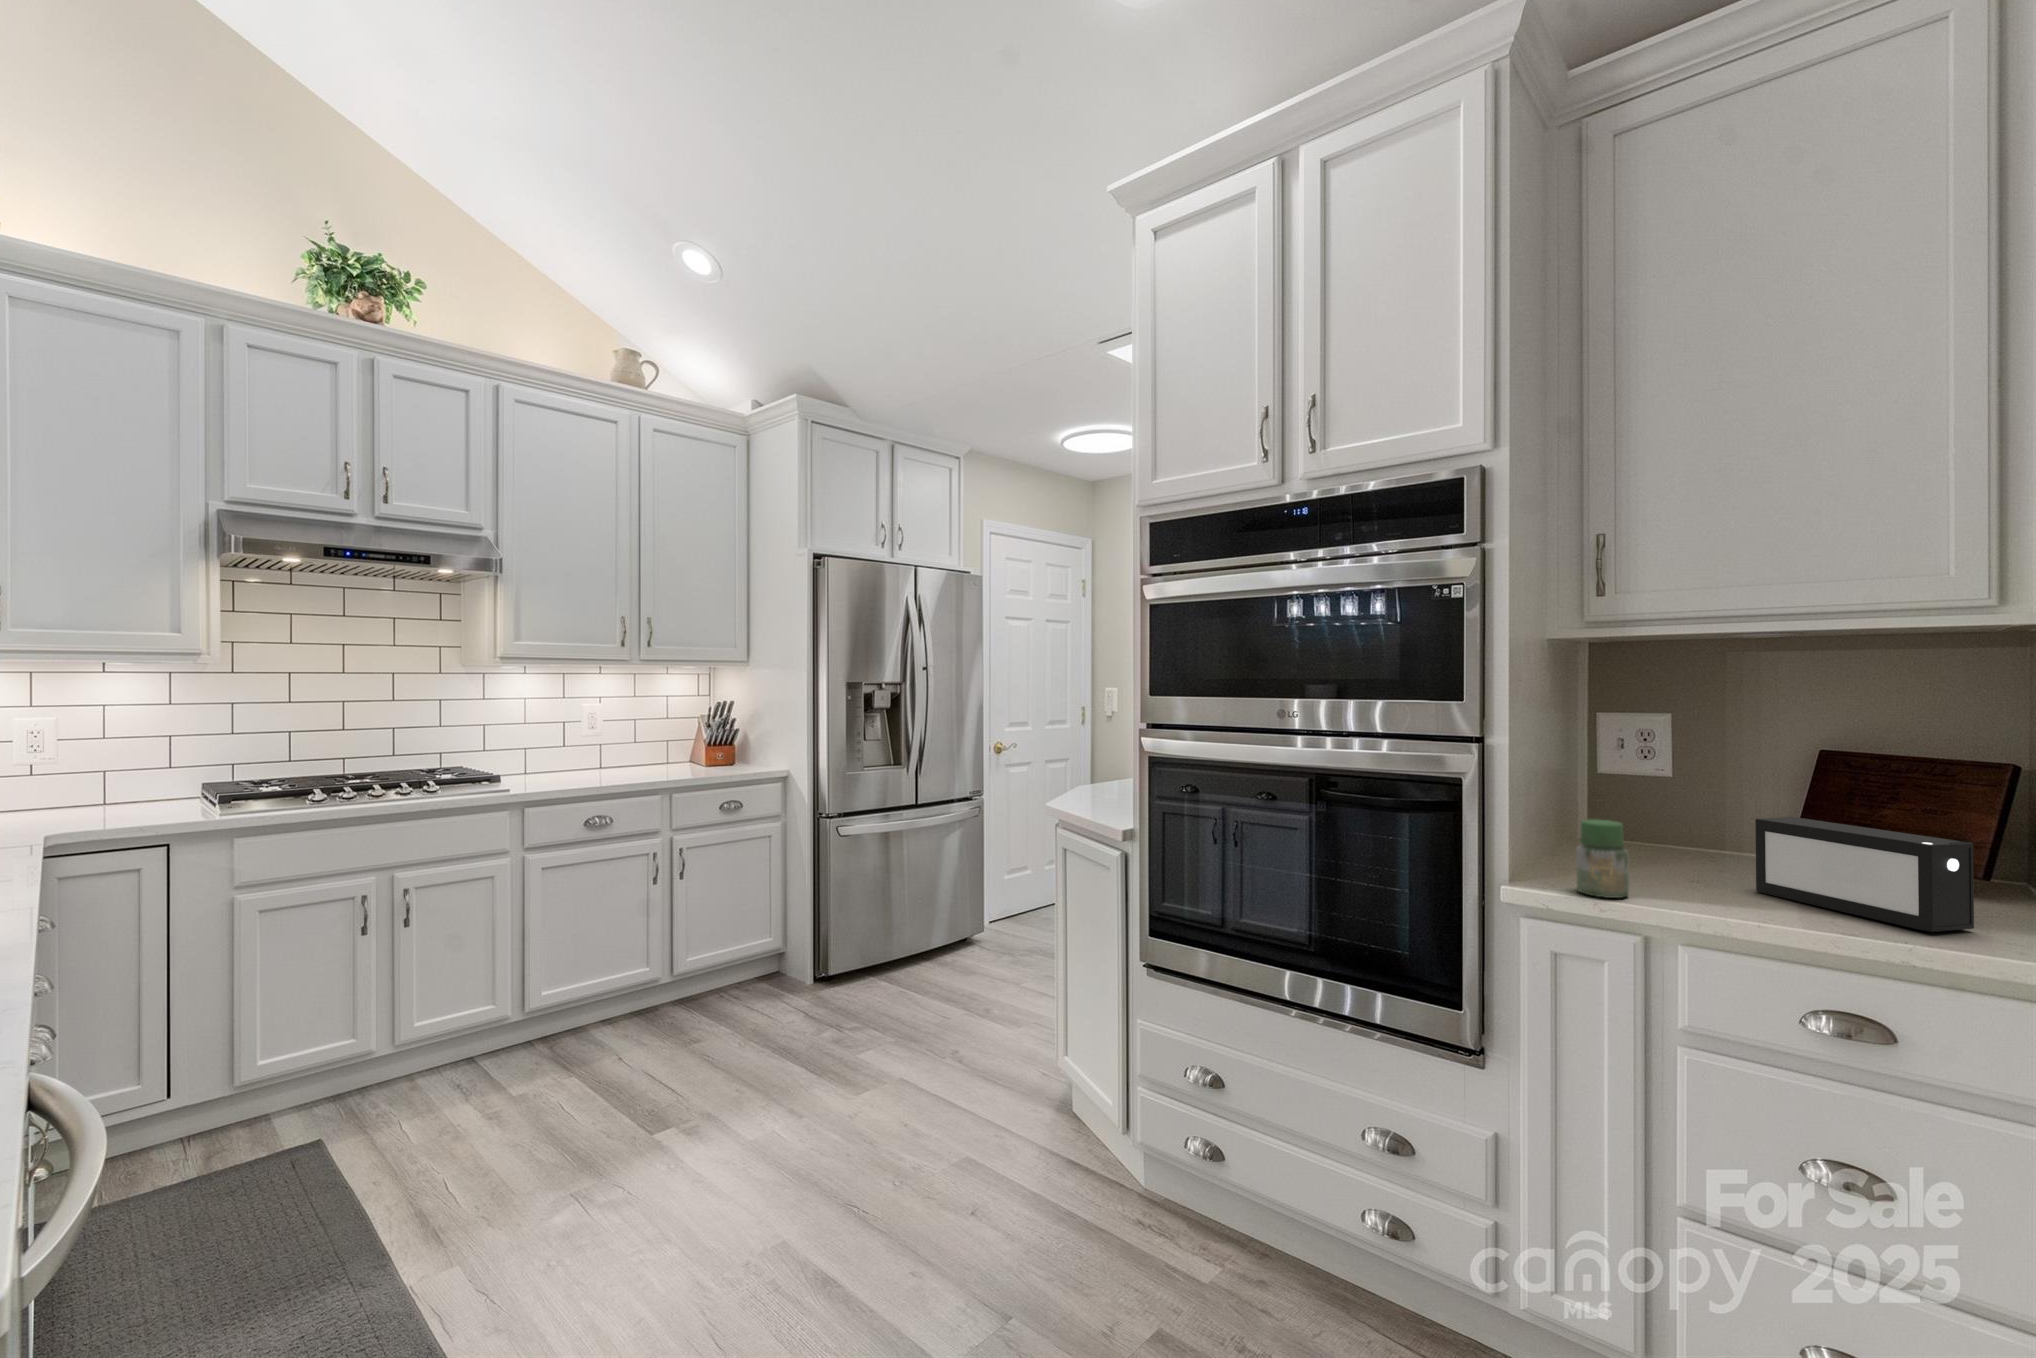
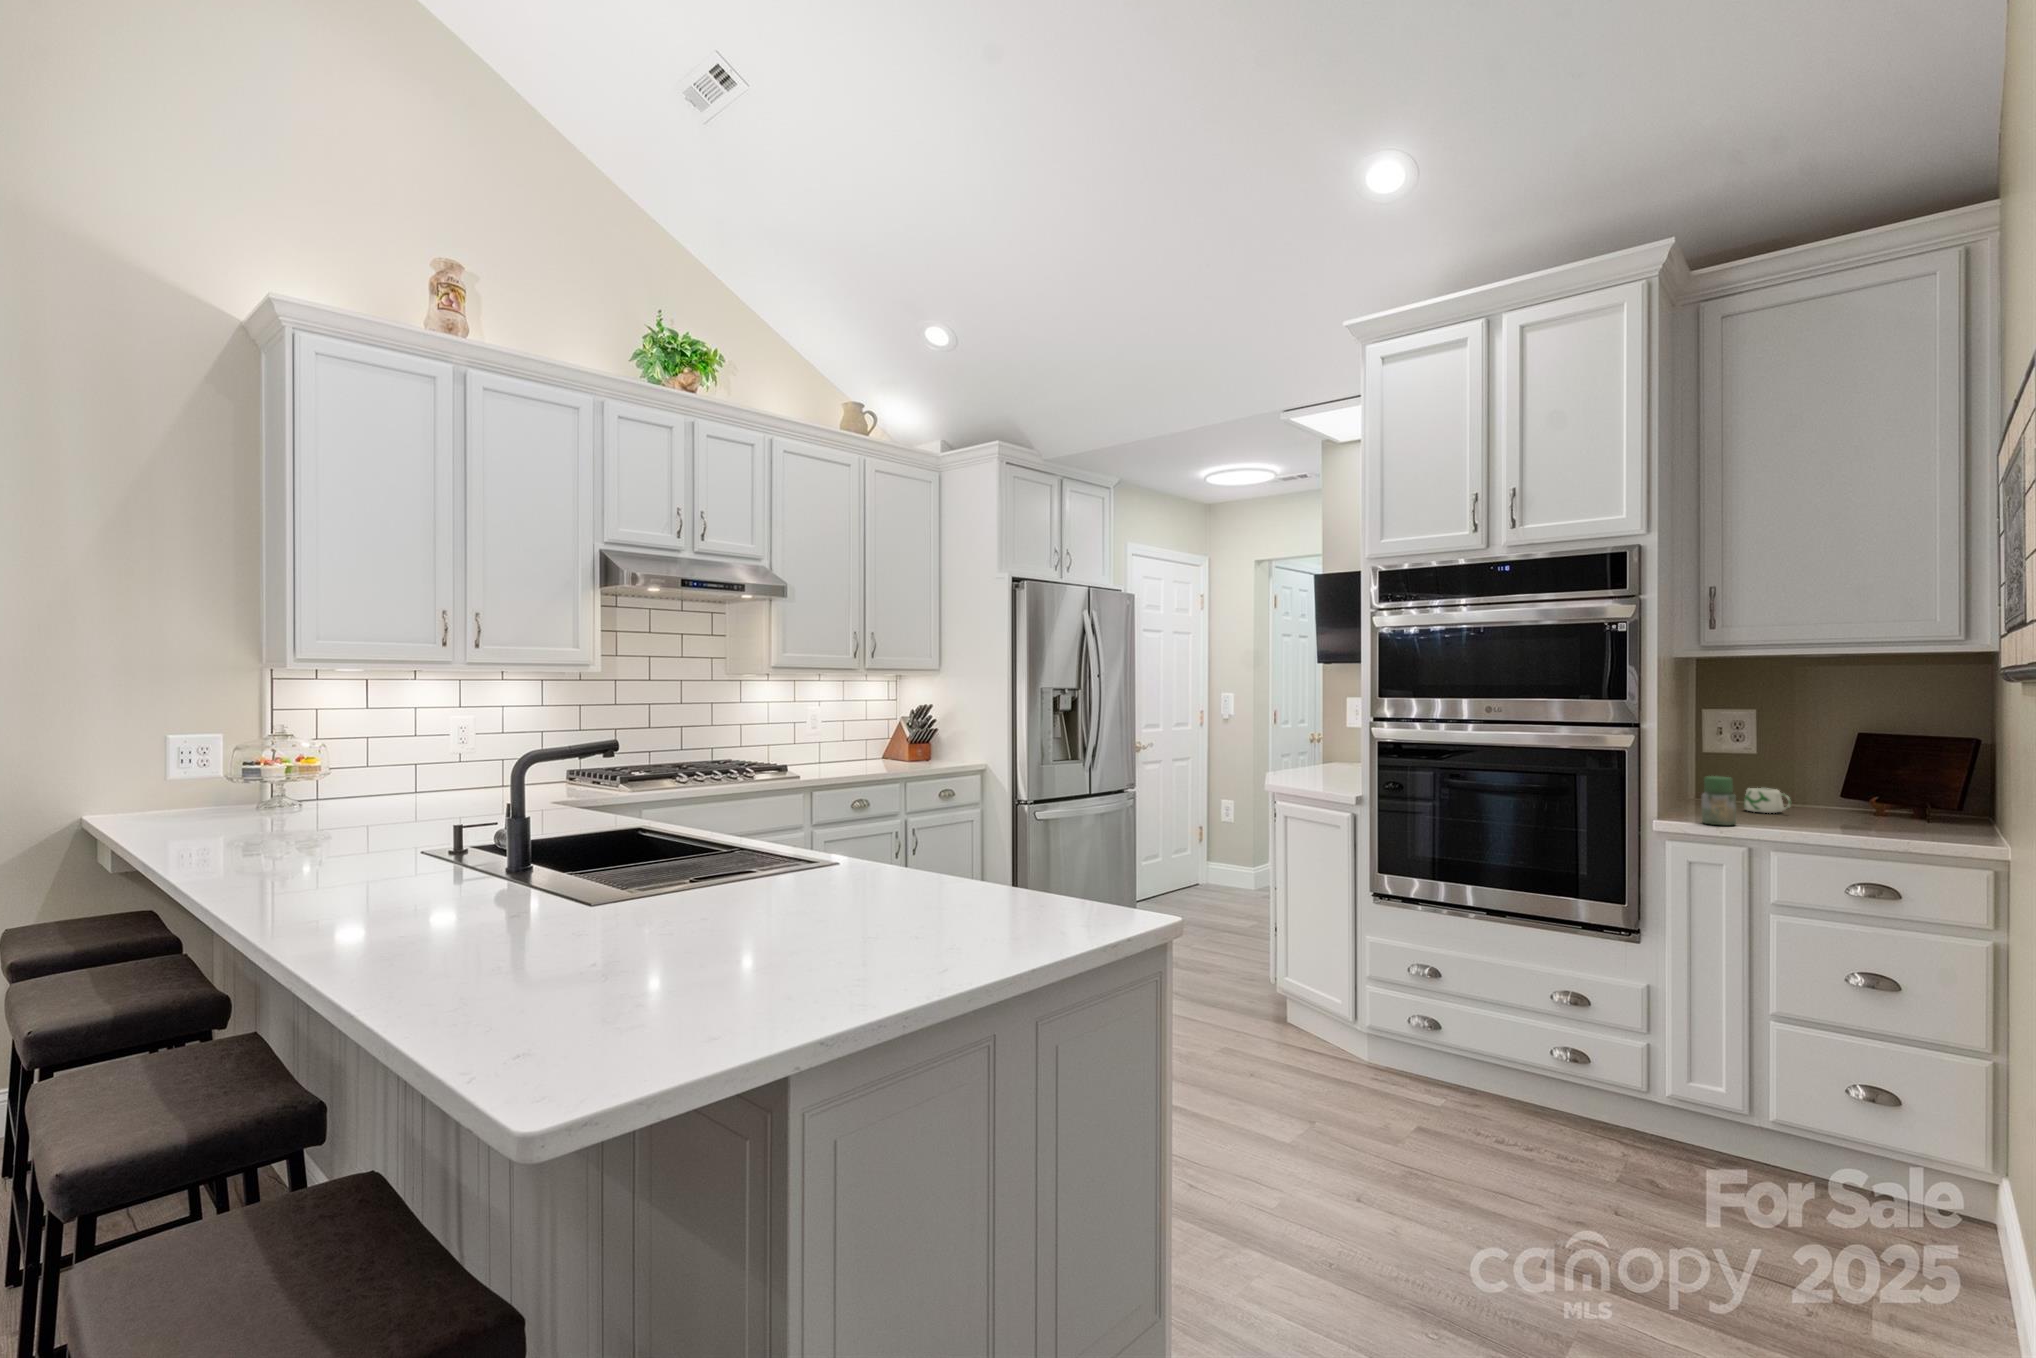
speaker: present [1755,817,1974,932] -> none [1816,774,1946,836]
mug: none [1649,830,1719,869] -> present [1744,788,1791,813]

